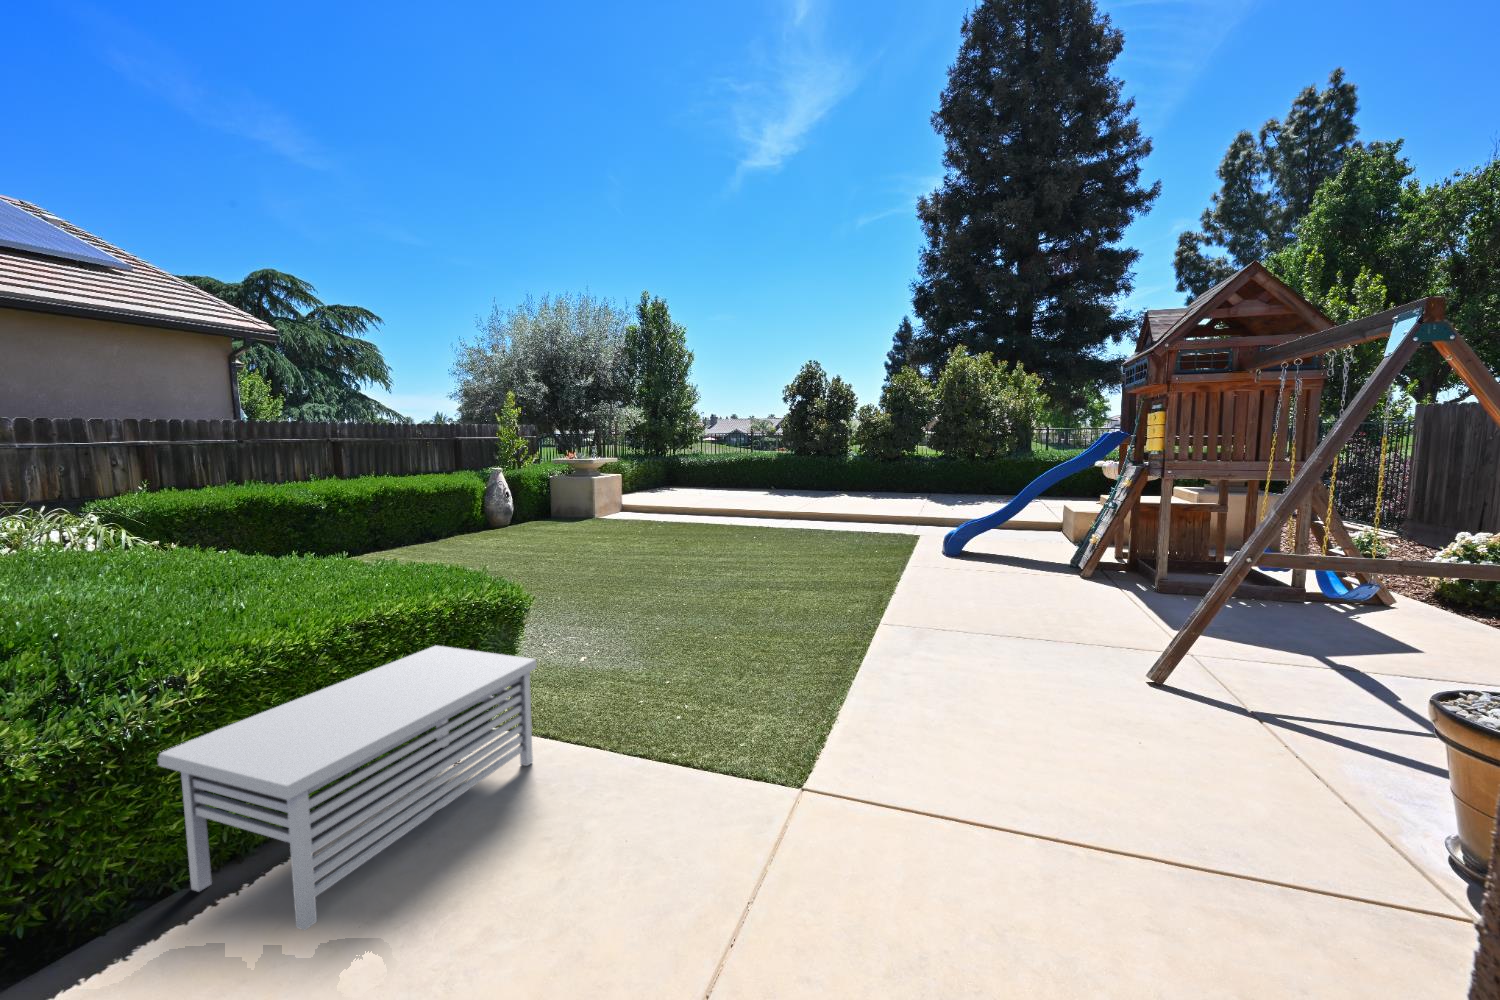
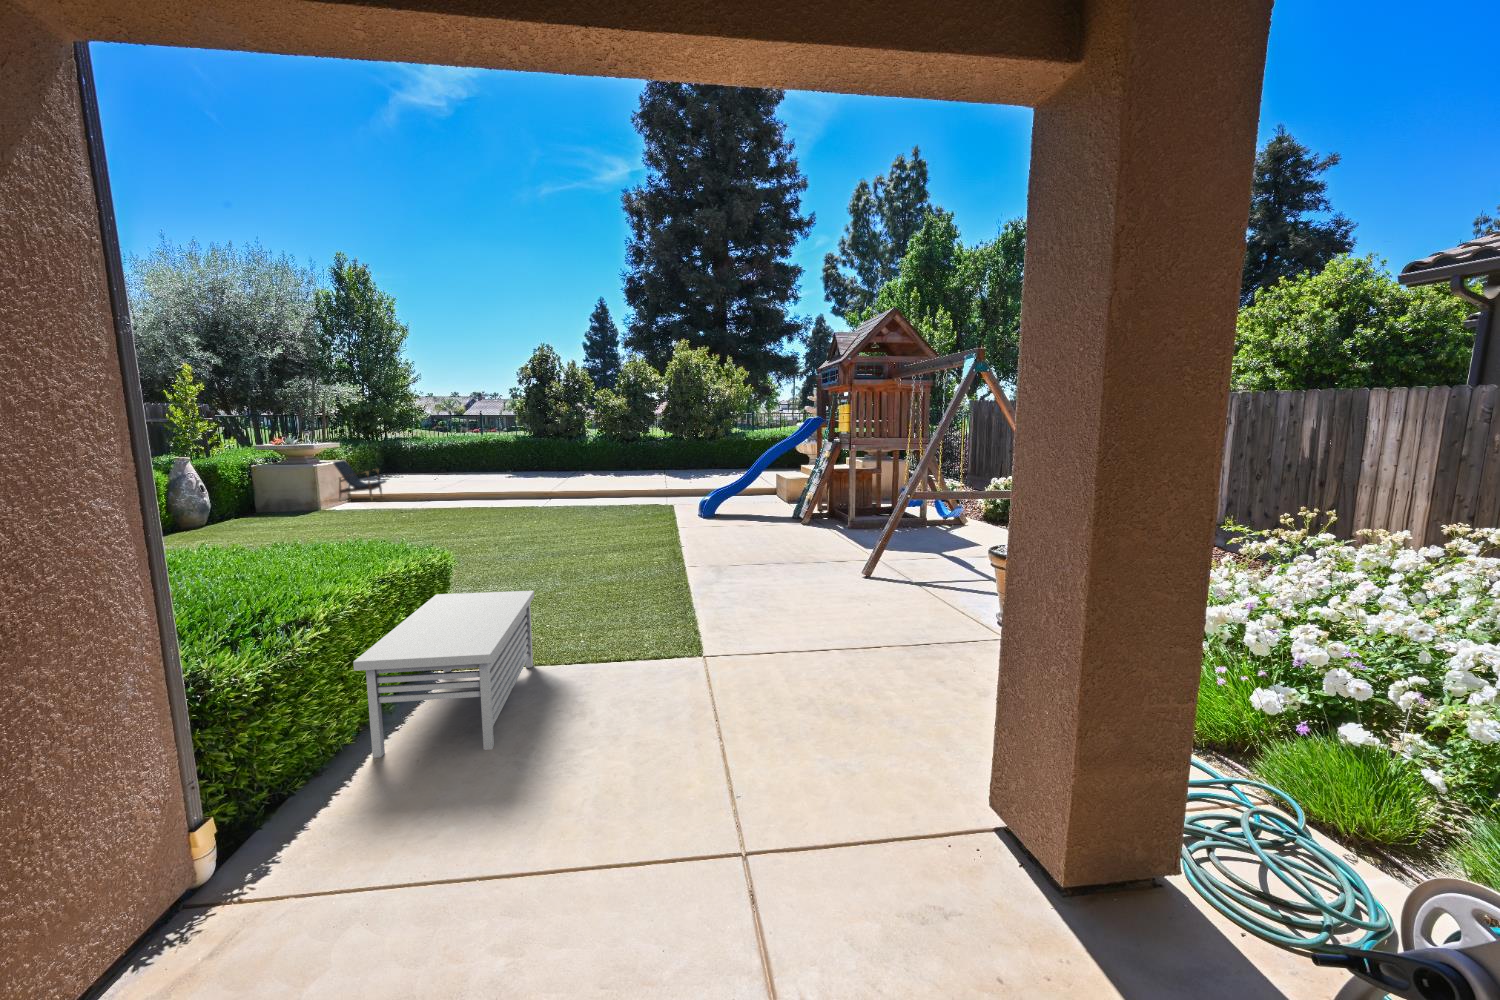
lounge chair: none [610,473,653,512] -> present [334,460,386,500]

